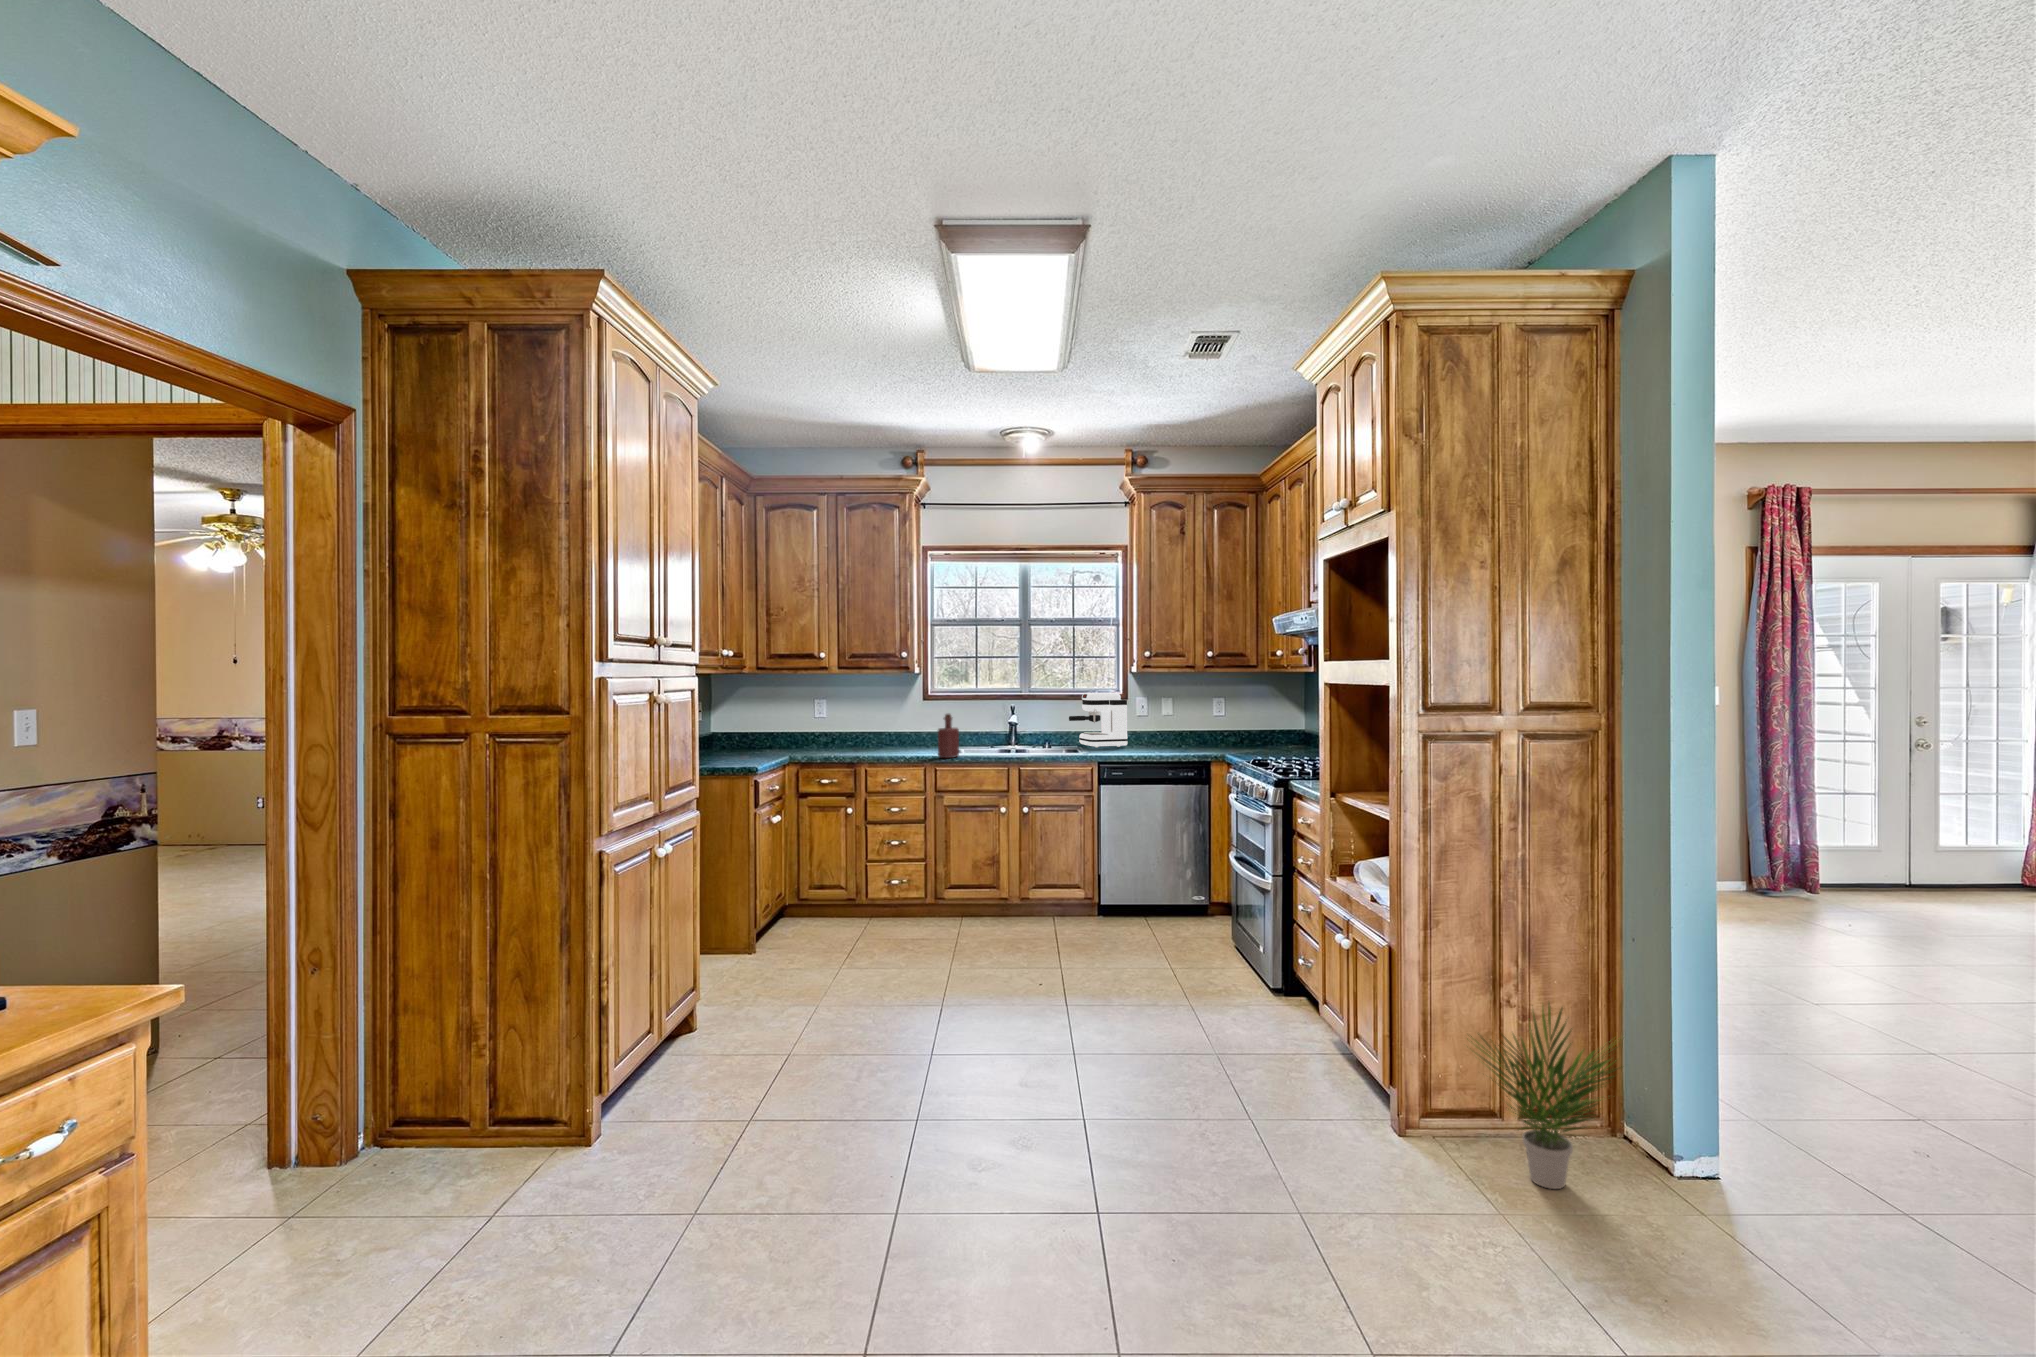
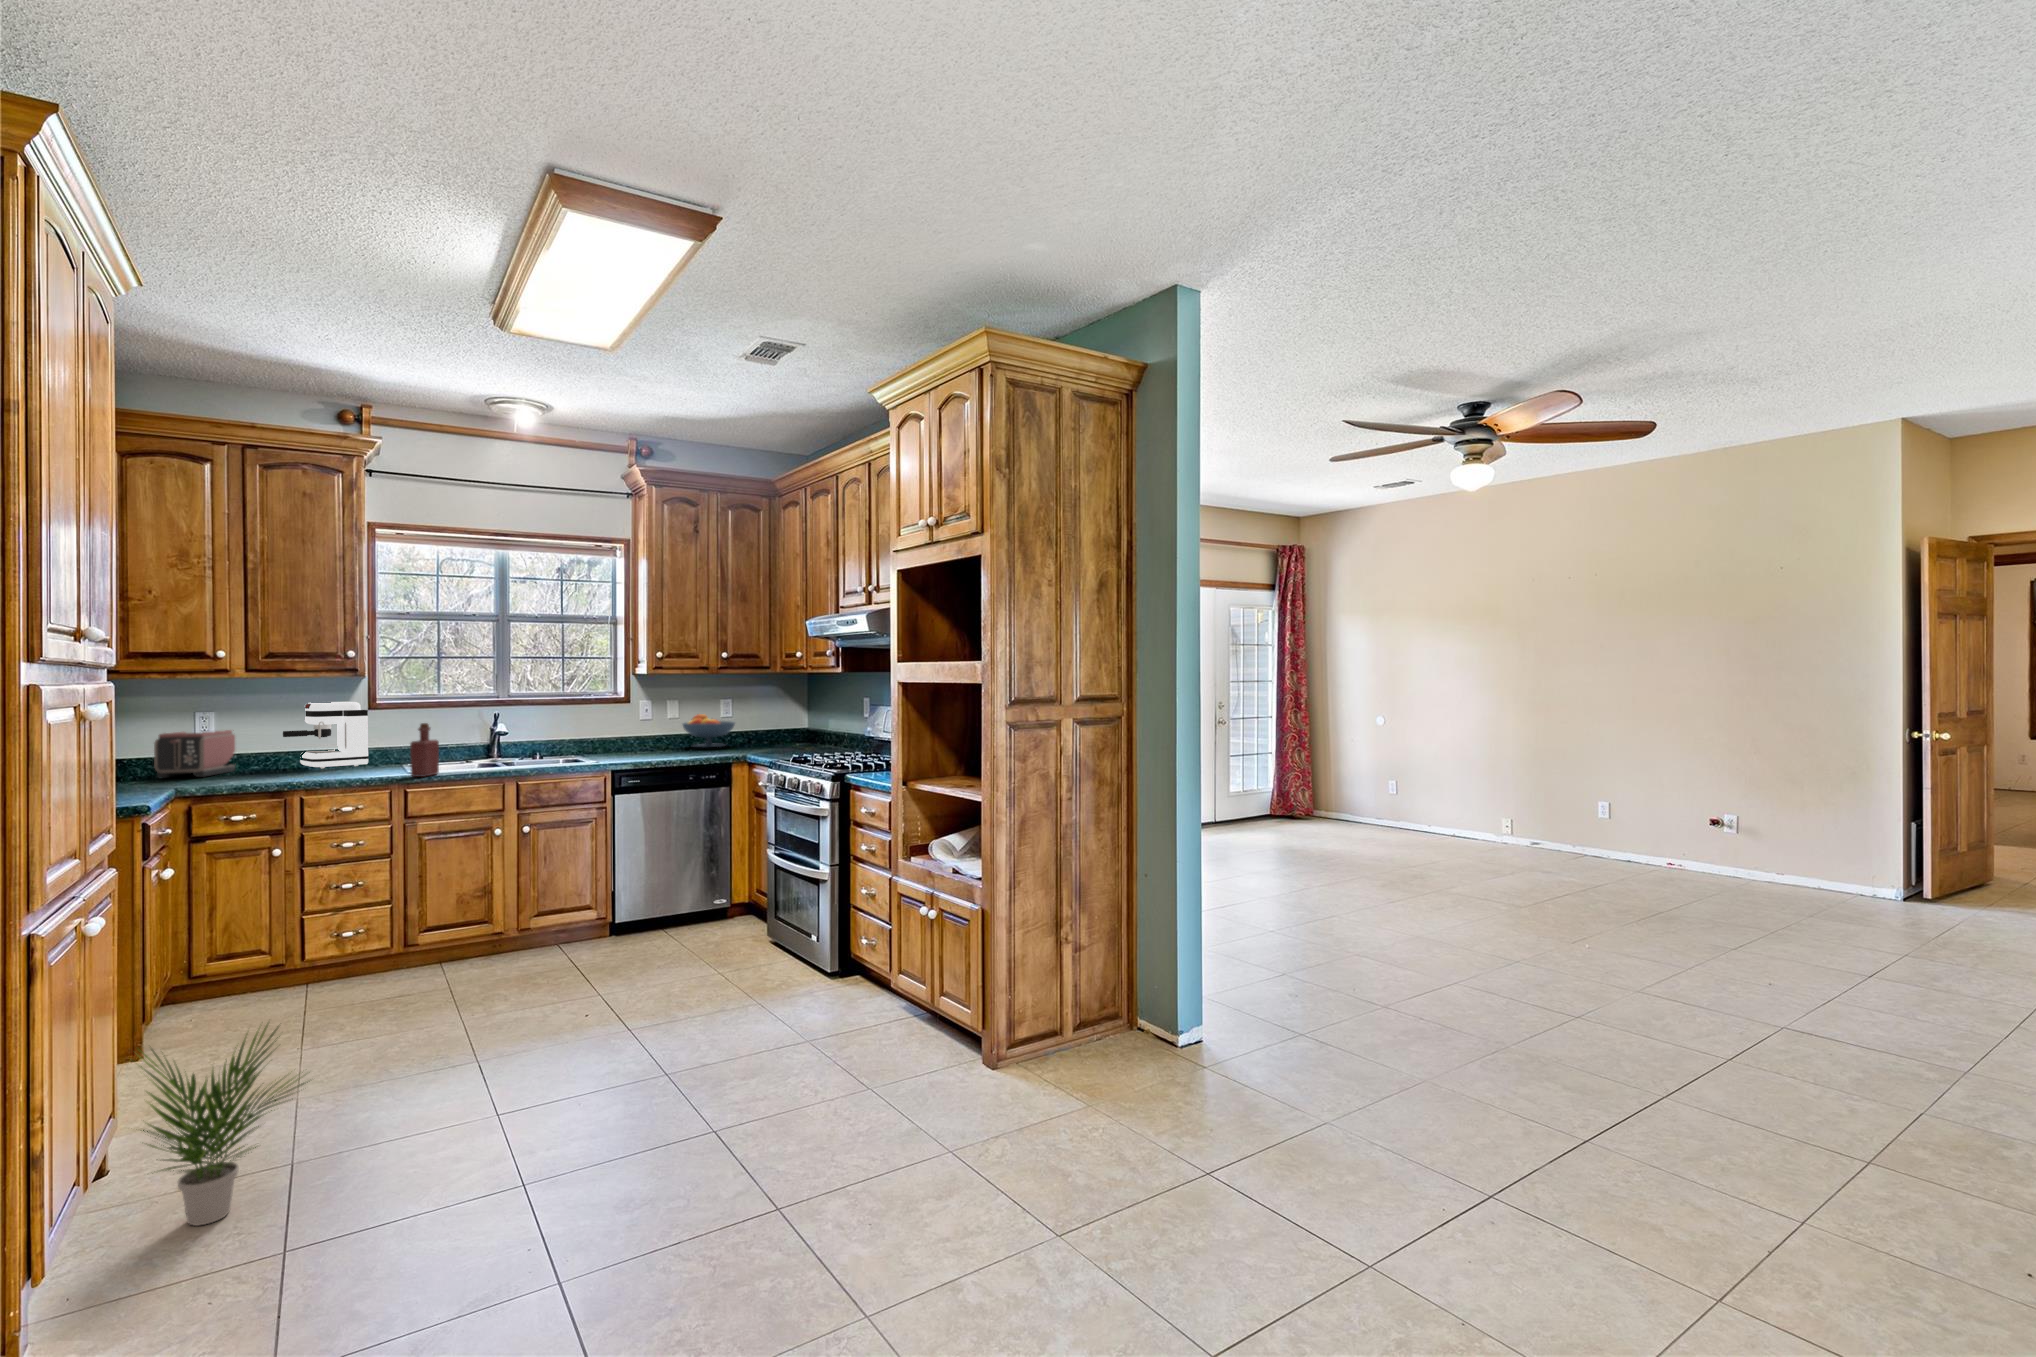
coffee maker: present [1069,693,1128,748] -> present [283,702,368,769]
fruit bowl: none [1173,710,1224,743] -> present [683,714,735,747]
toaster: none [791,715,842,750] -> present [154,730,235,778]
potted plant: present [1467,1003,1618,1189] -> present [141,1024,308,1226]

